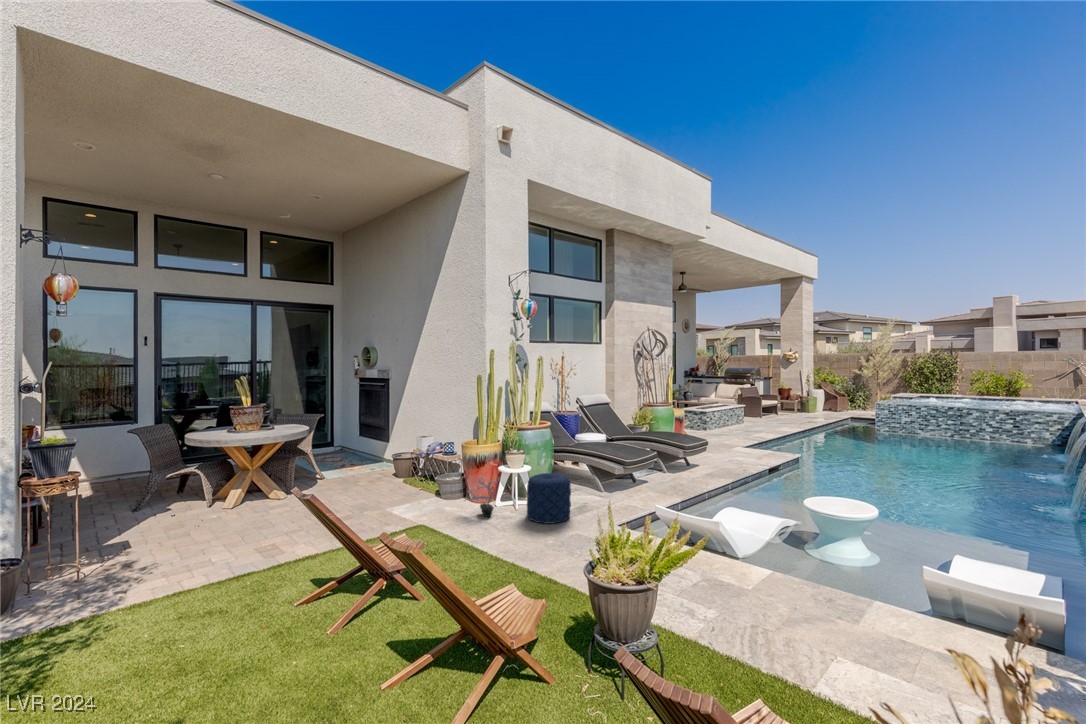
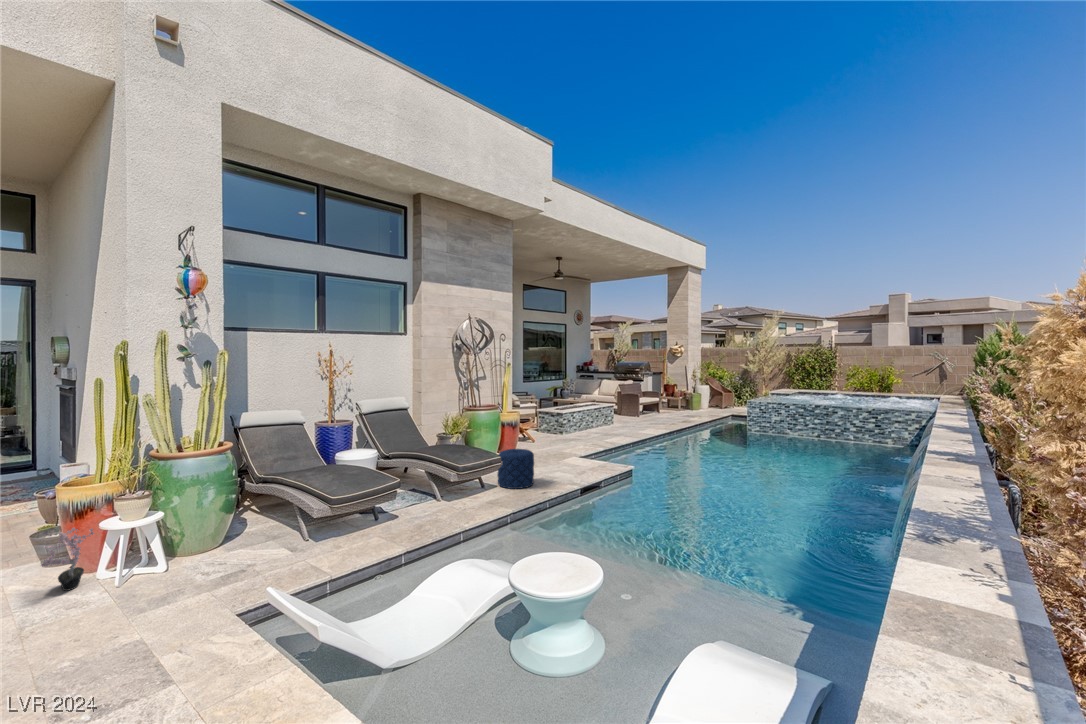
pouf: present [527,473,571,524] -> present [497,449,534,489]

